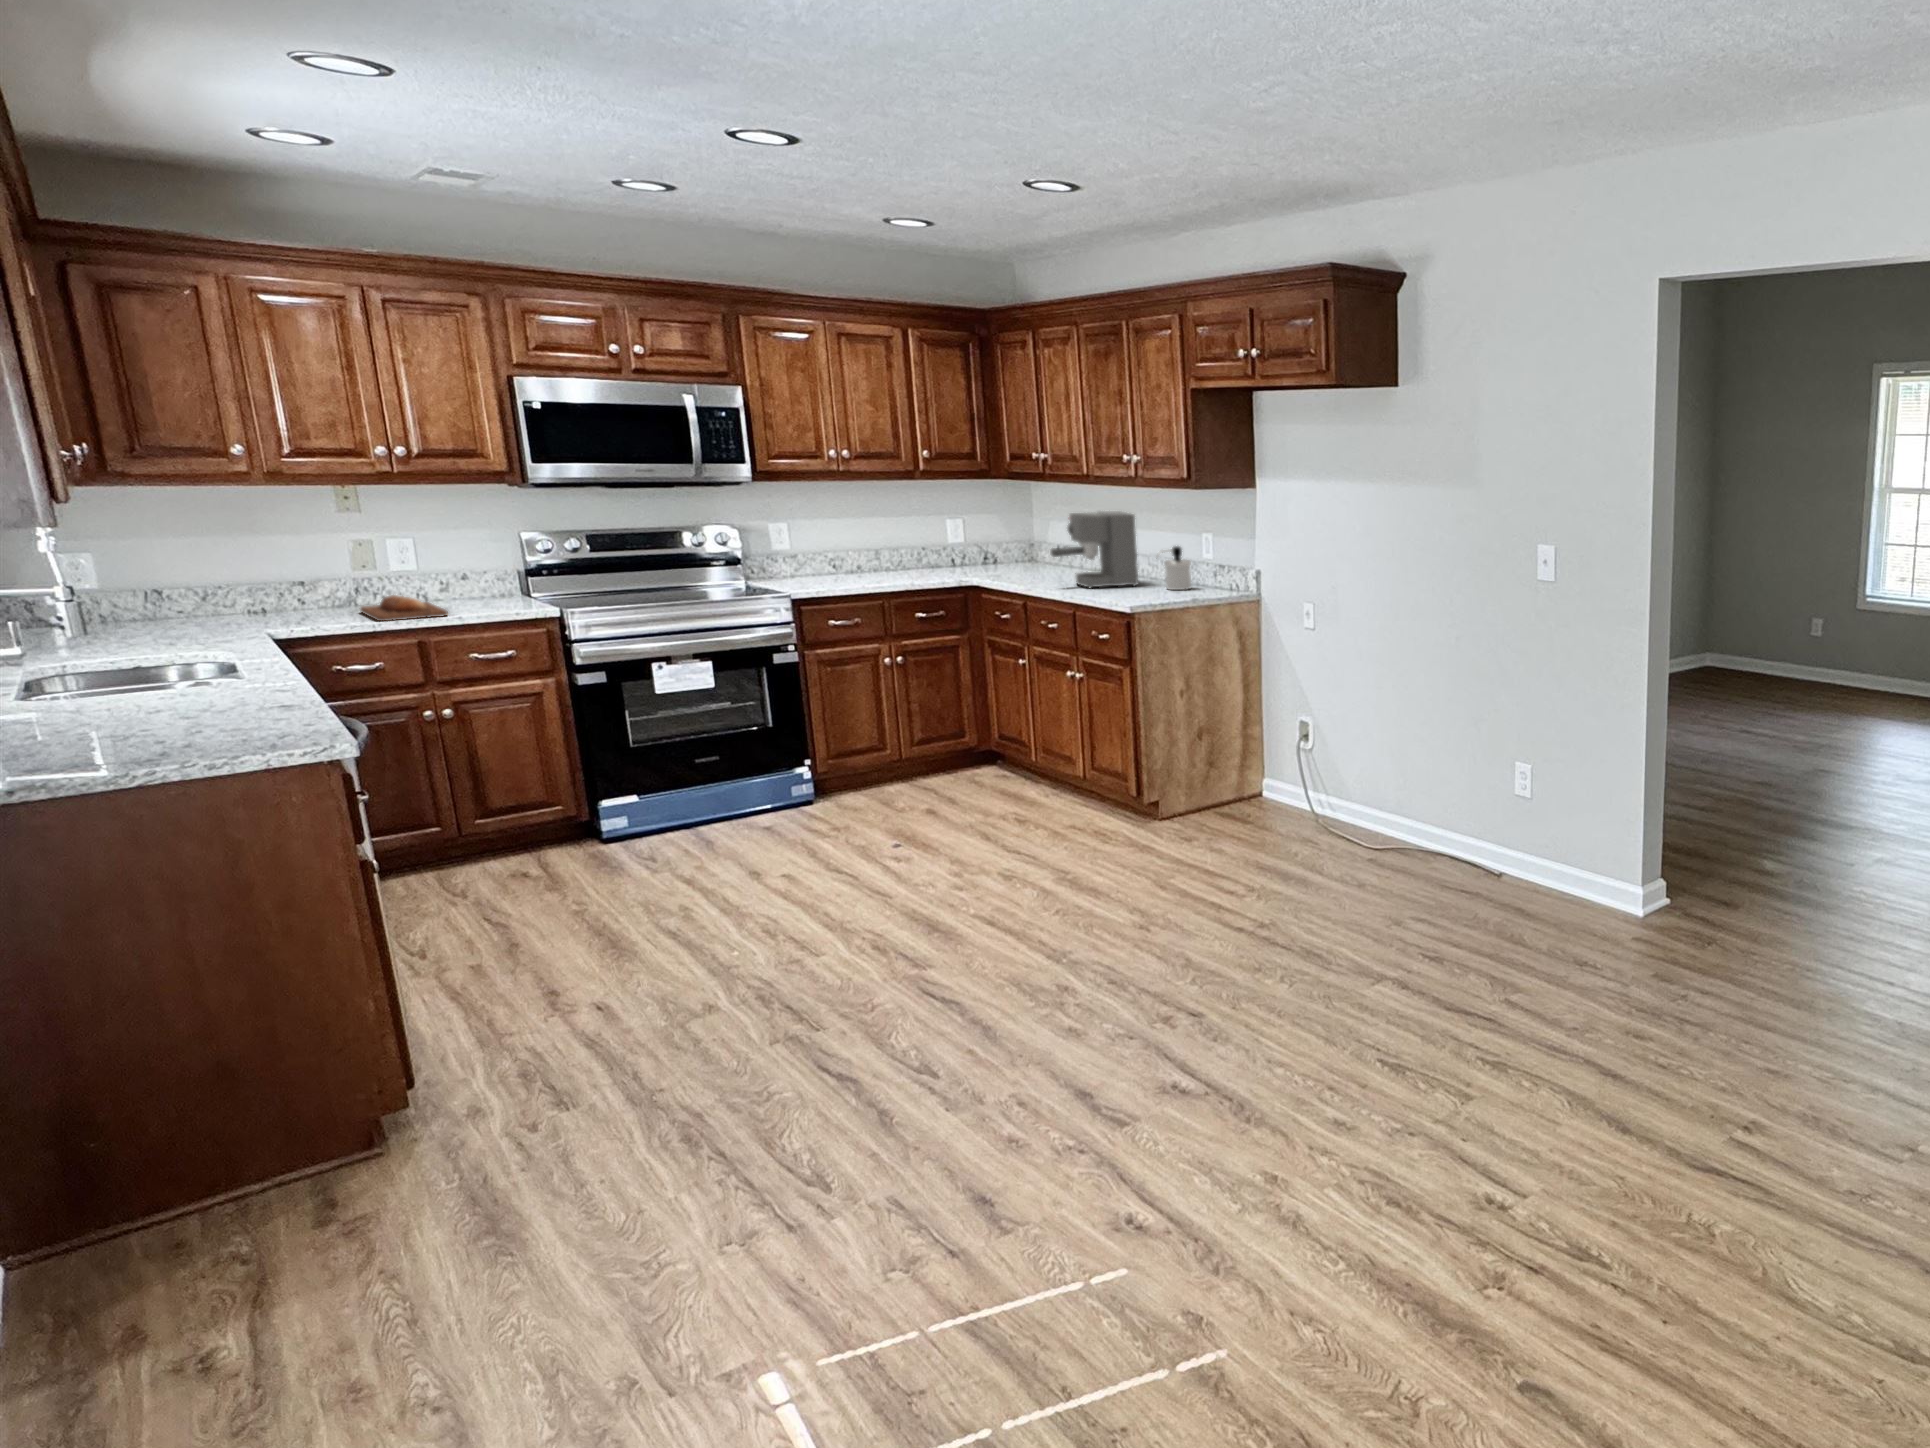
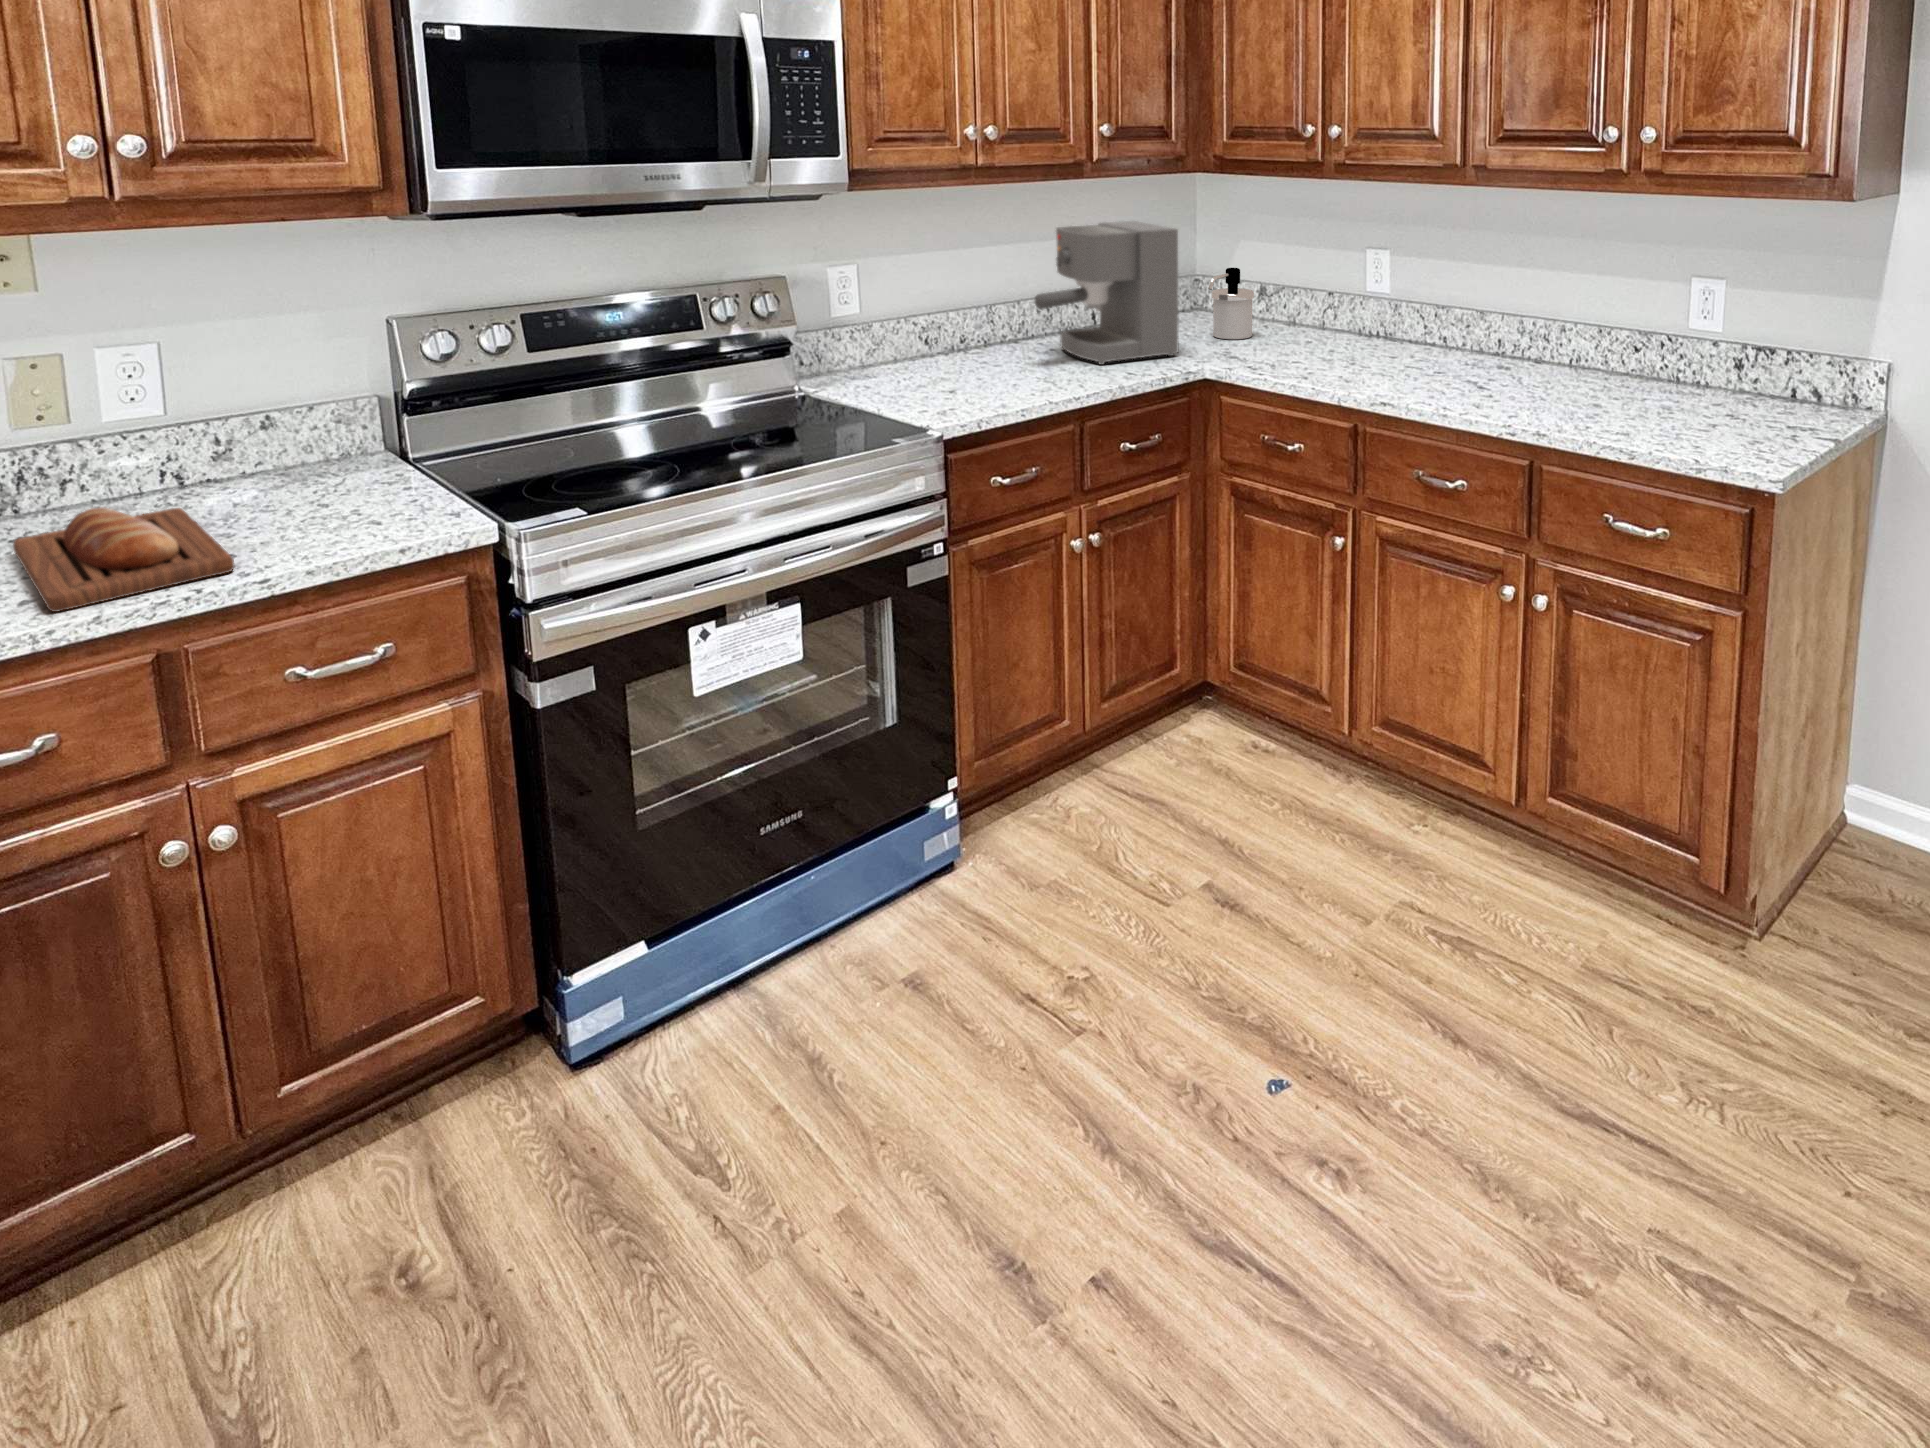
coffee maker: present [1050,511,1138,588] -> present [1035,221,1179,365]
soap dispenser: present [1162,546,1191,590] -> present [1208,268,1254,339]

